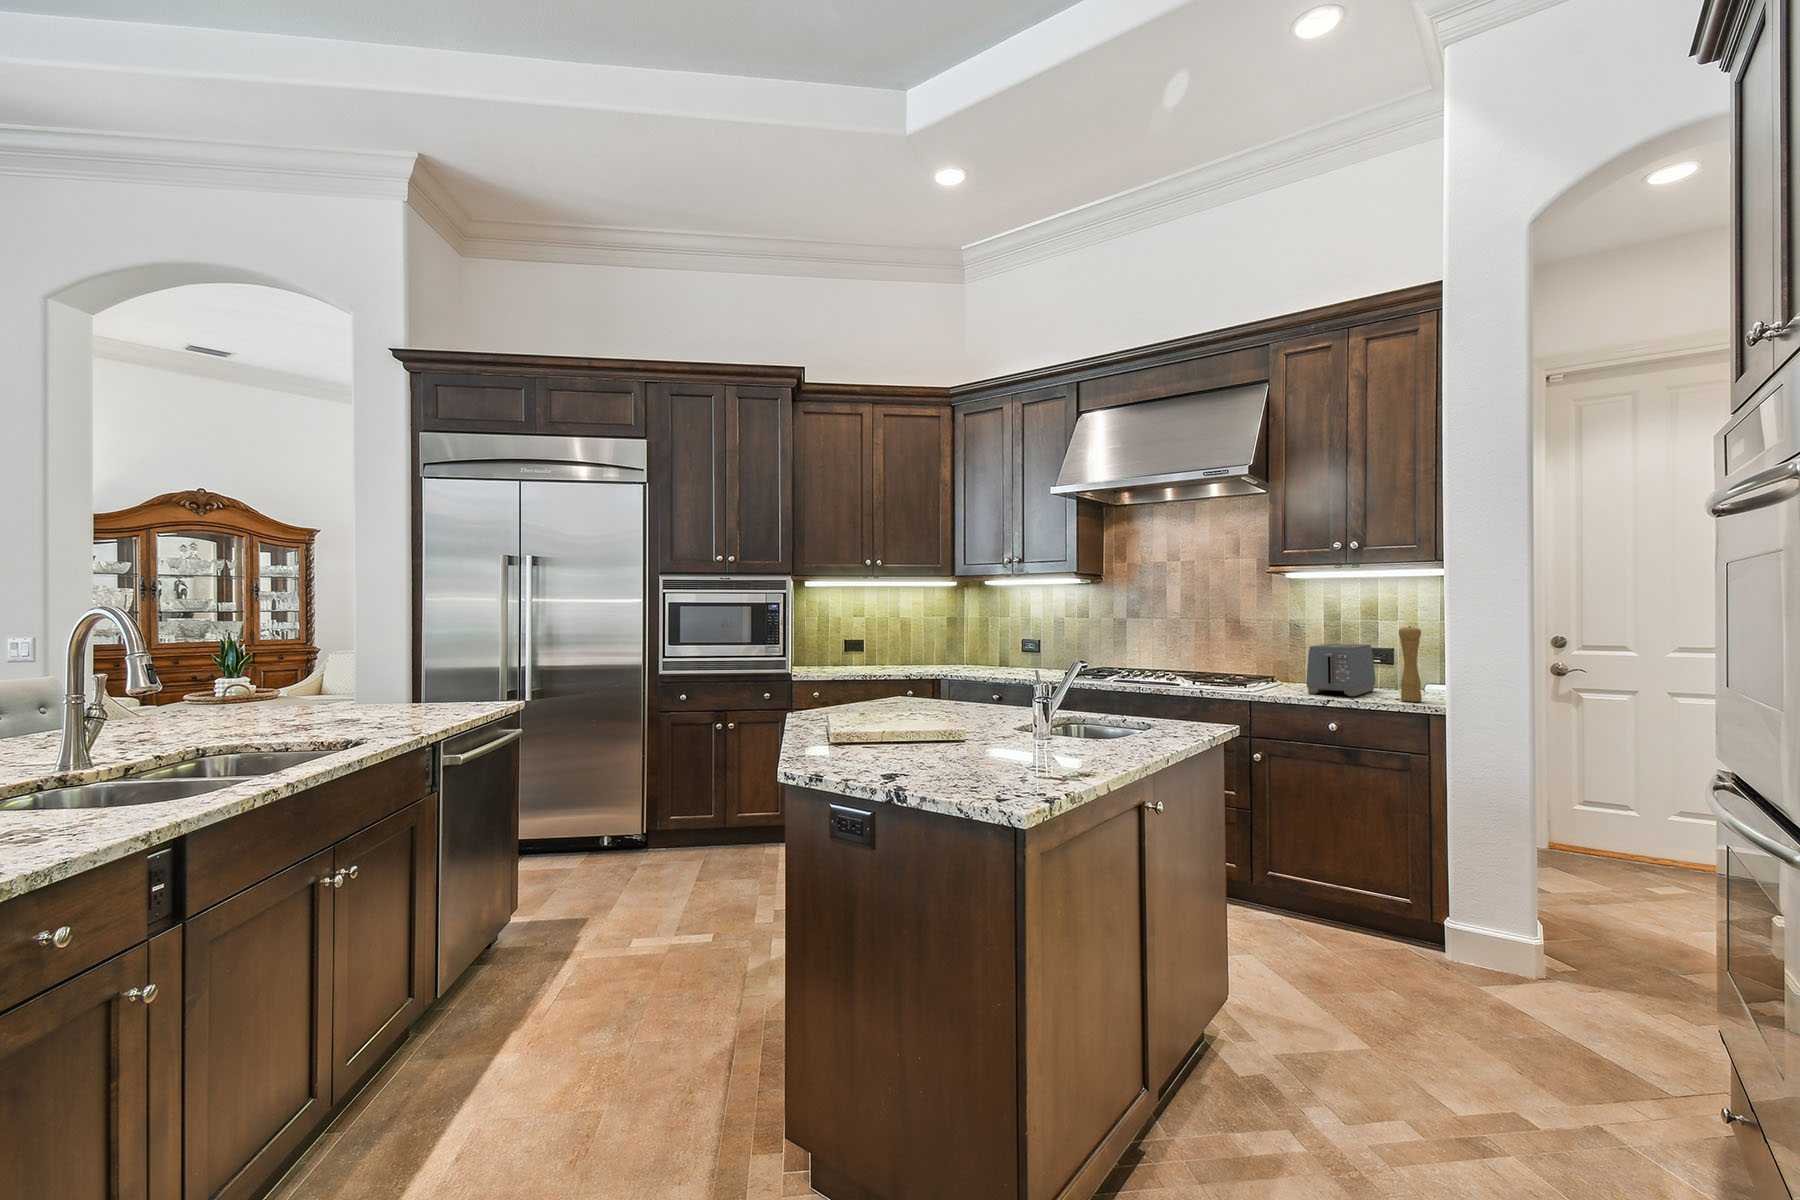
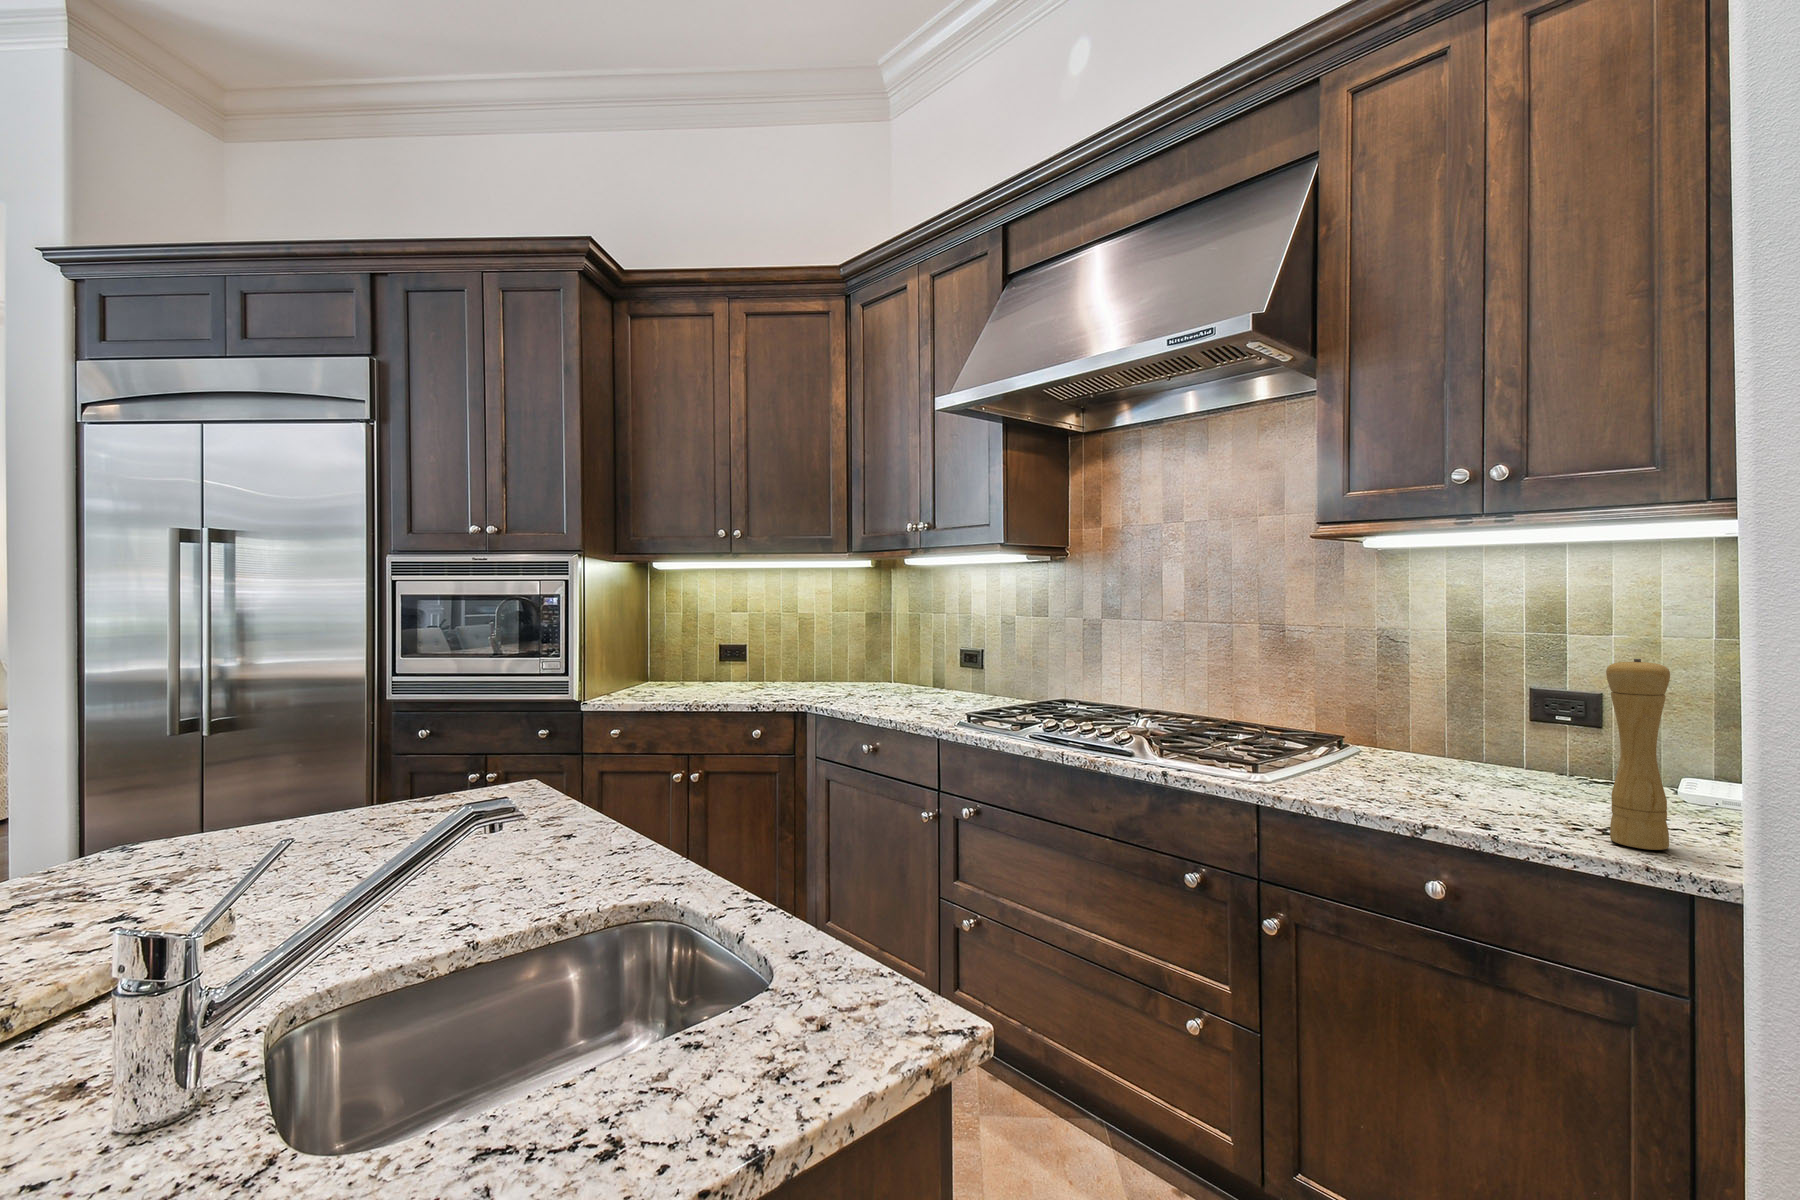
toaster: present [1306,644,1376,696] -> none [1378,685,1553,816]

